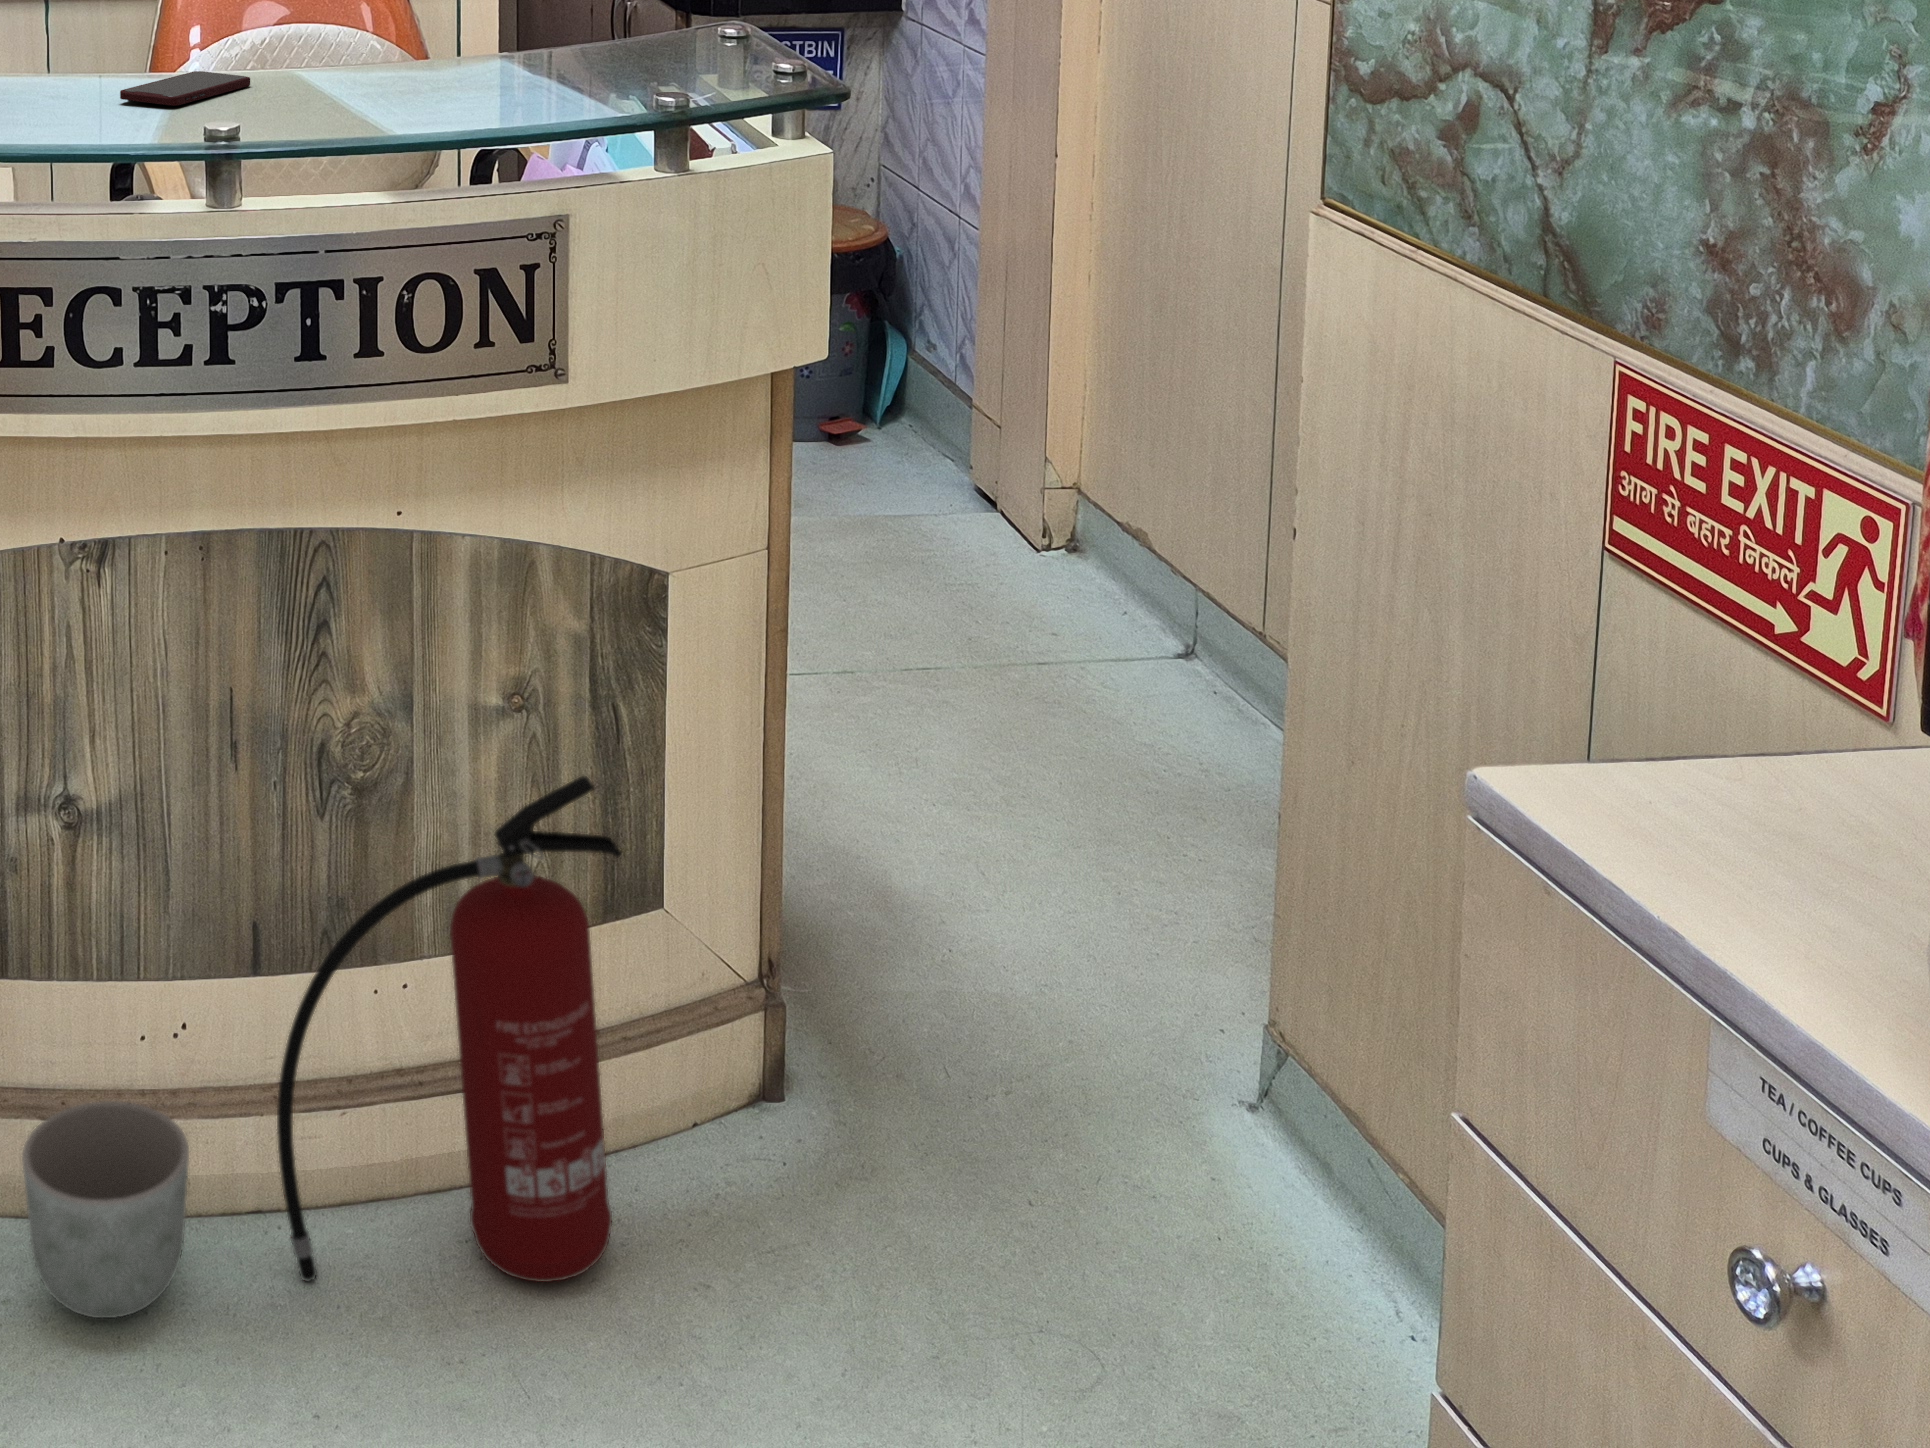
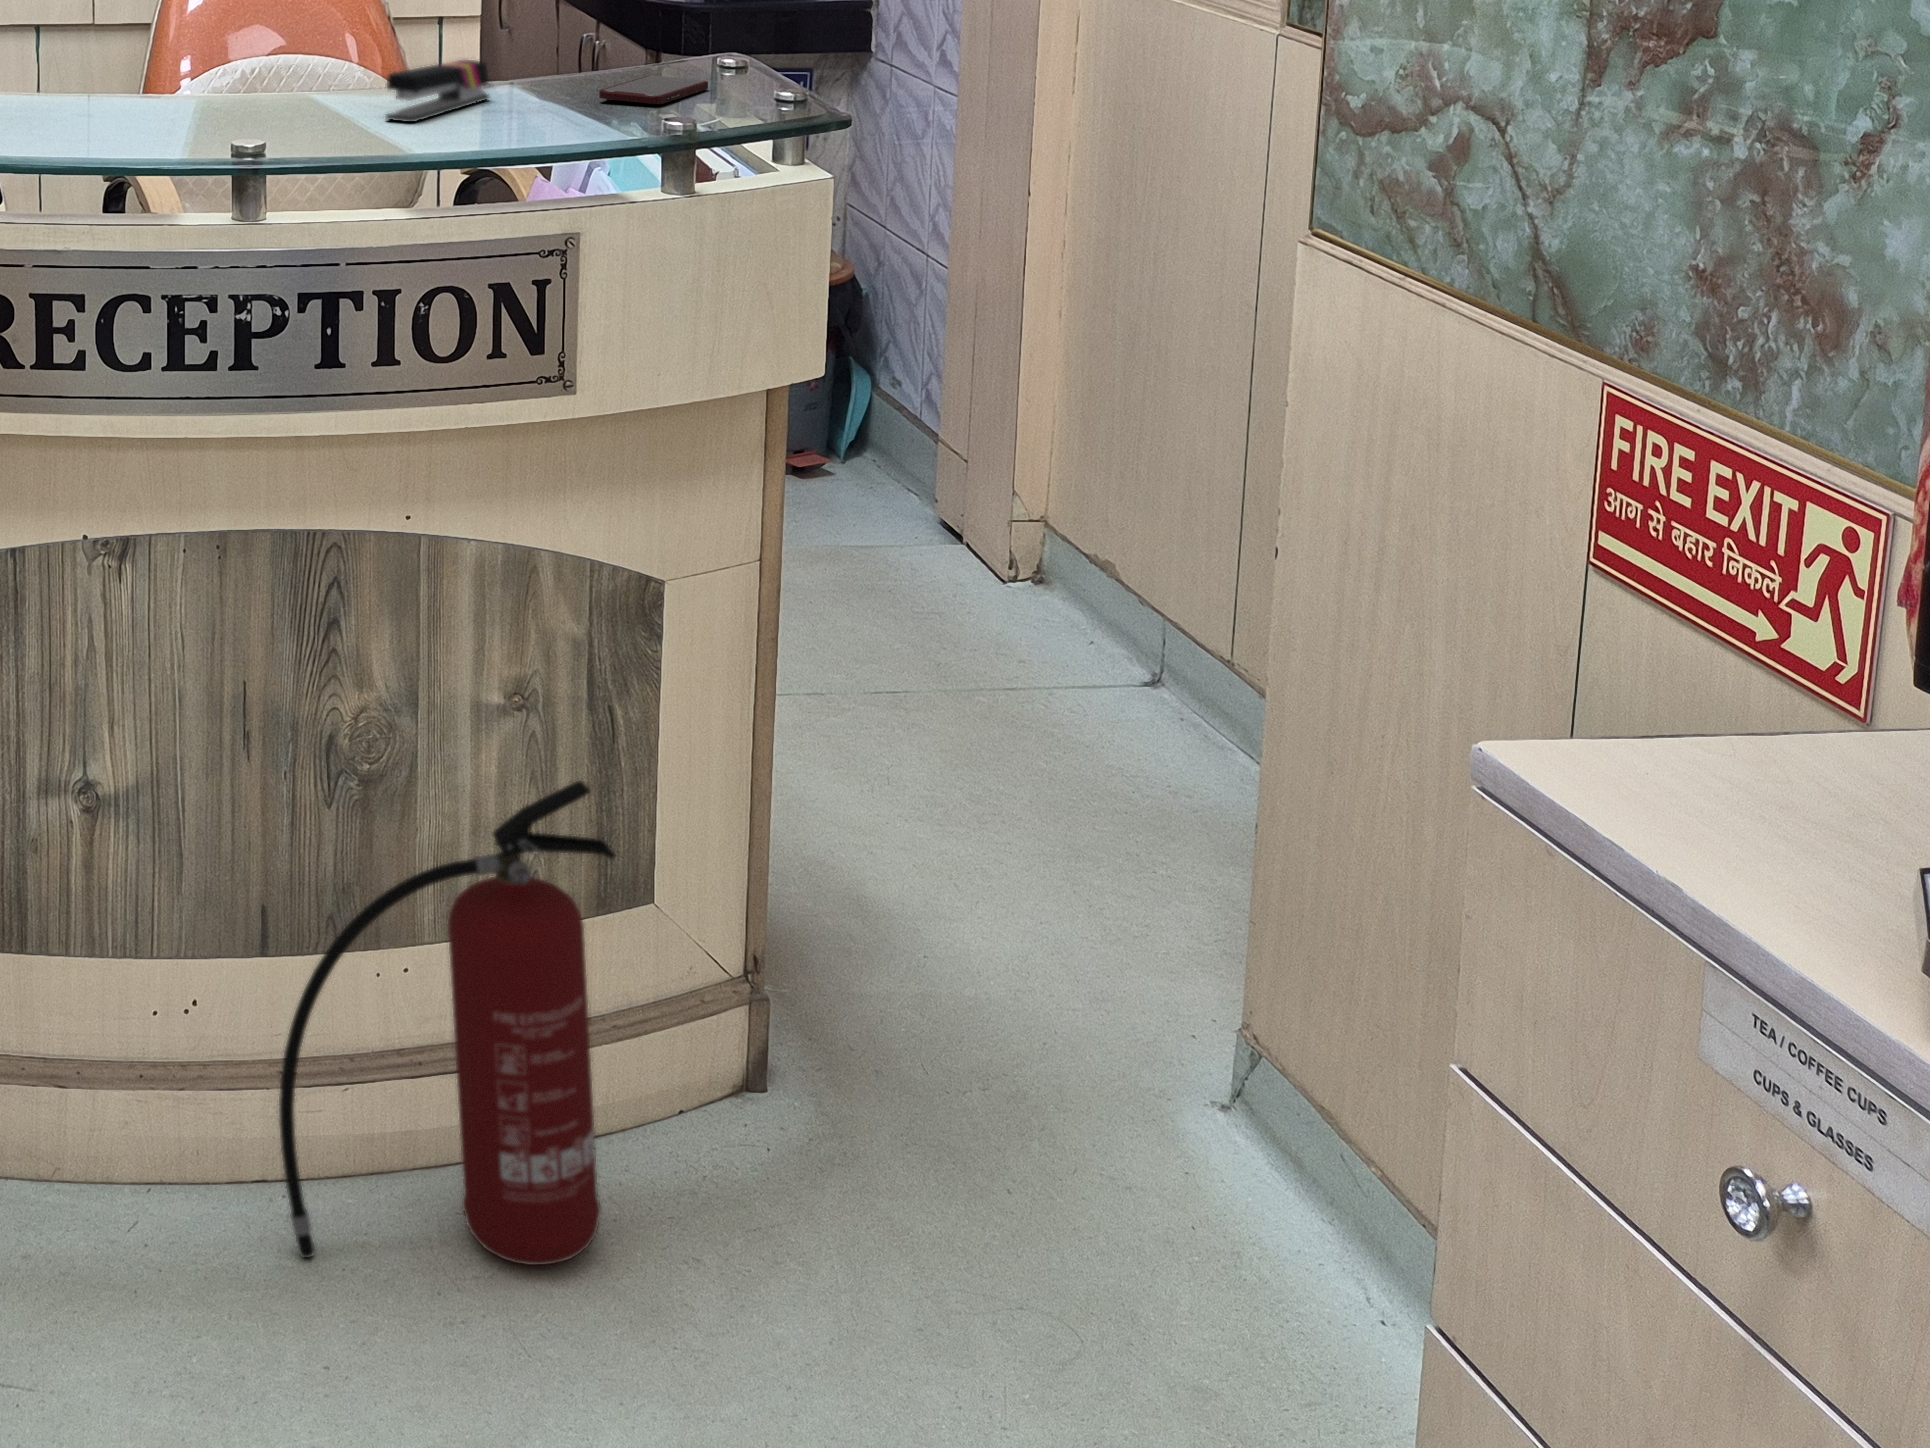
stapler: none [375,28,487,96] -> present [386,60,489,122]
smartphone: present [120,71,250,106] -> present [599,76,708,104]
planter: present [22,1101,189,1318] -> none [35,1083,195,1285]

